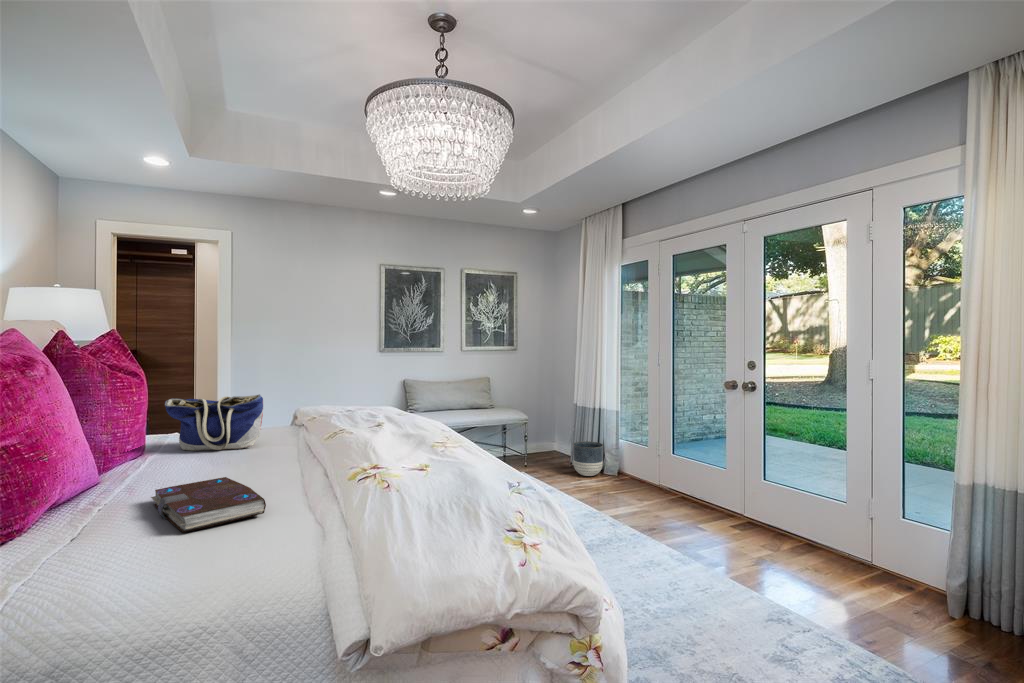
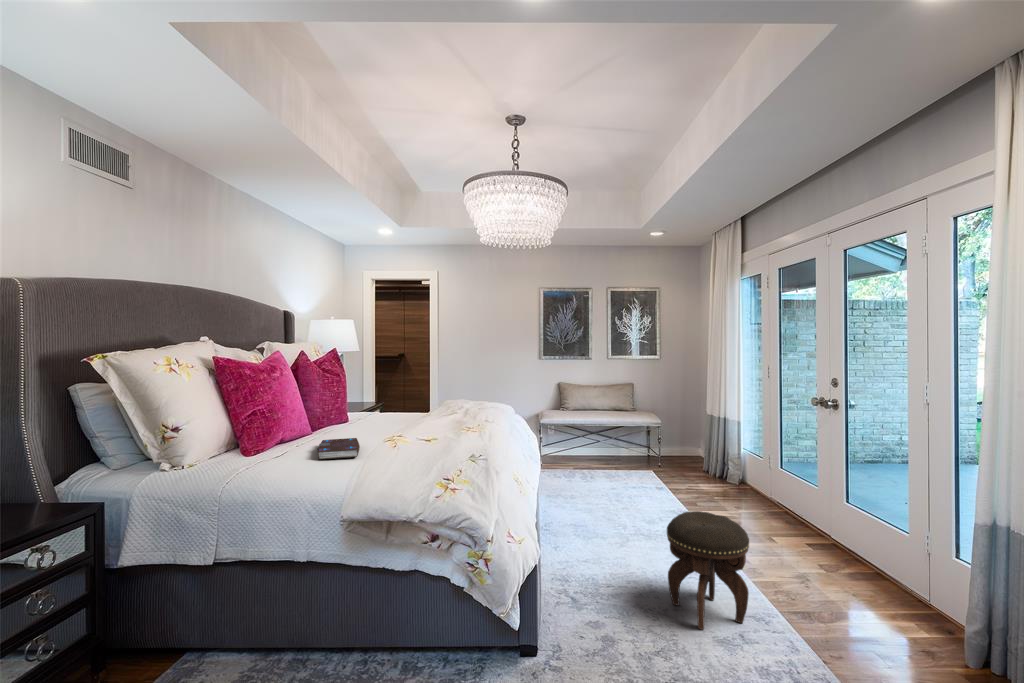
tote bag: present [165,394,263,451] -> none [353,392,405,424]
planter: present [573,441,603,476] -> none [695,448,726,481]
footstool: none [693,511,793,655] -> present [667,511,749,630]

